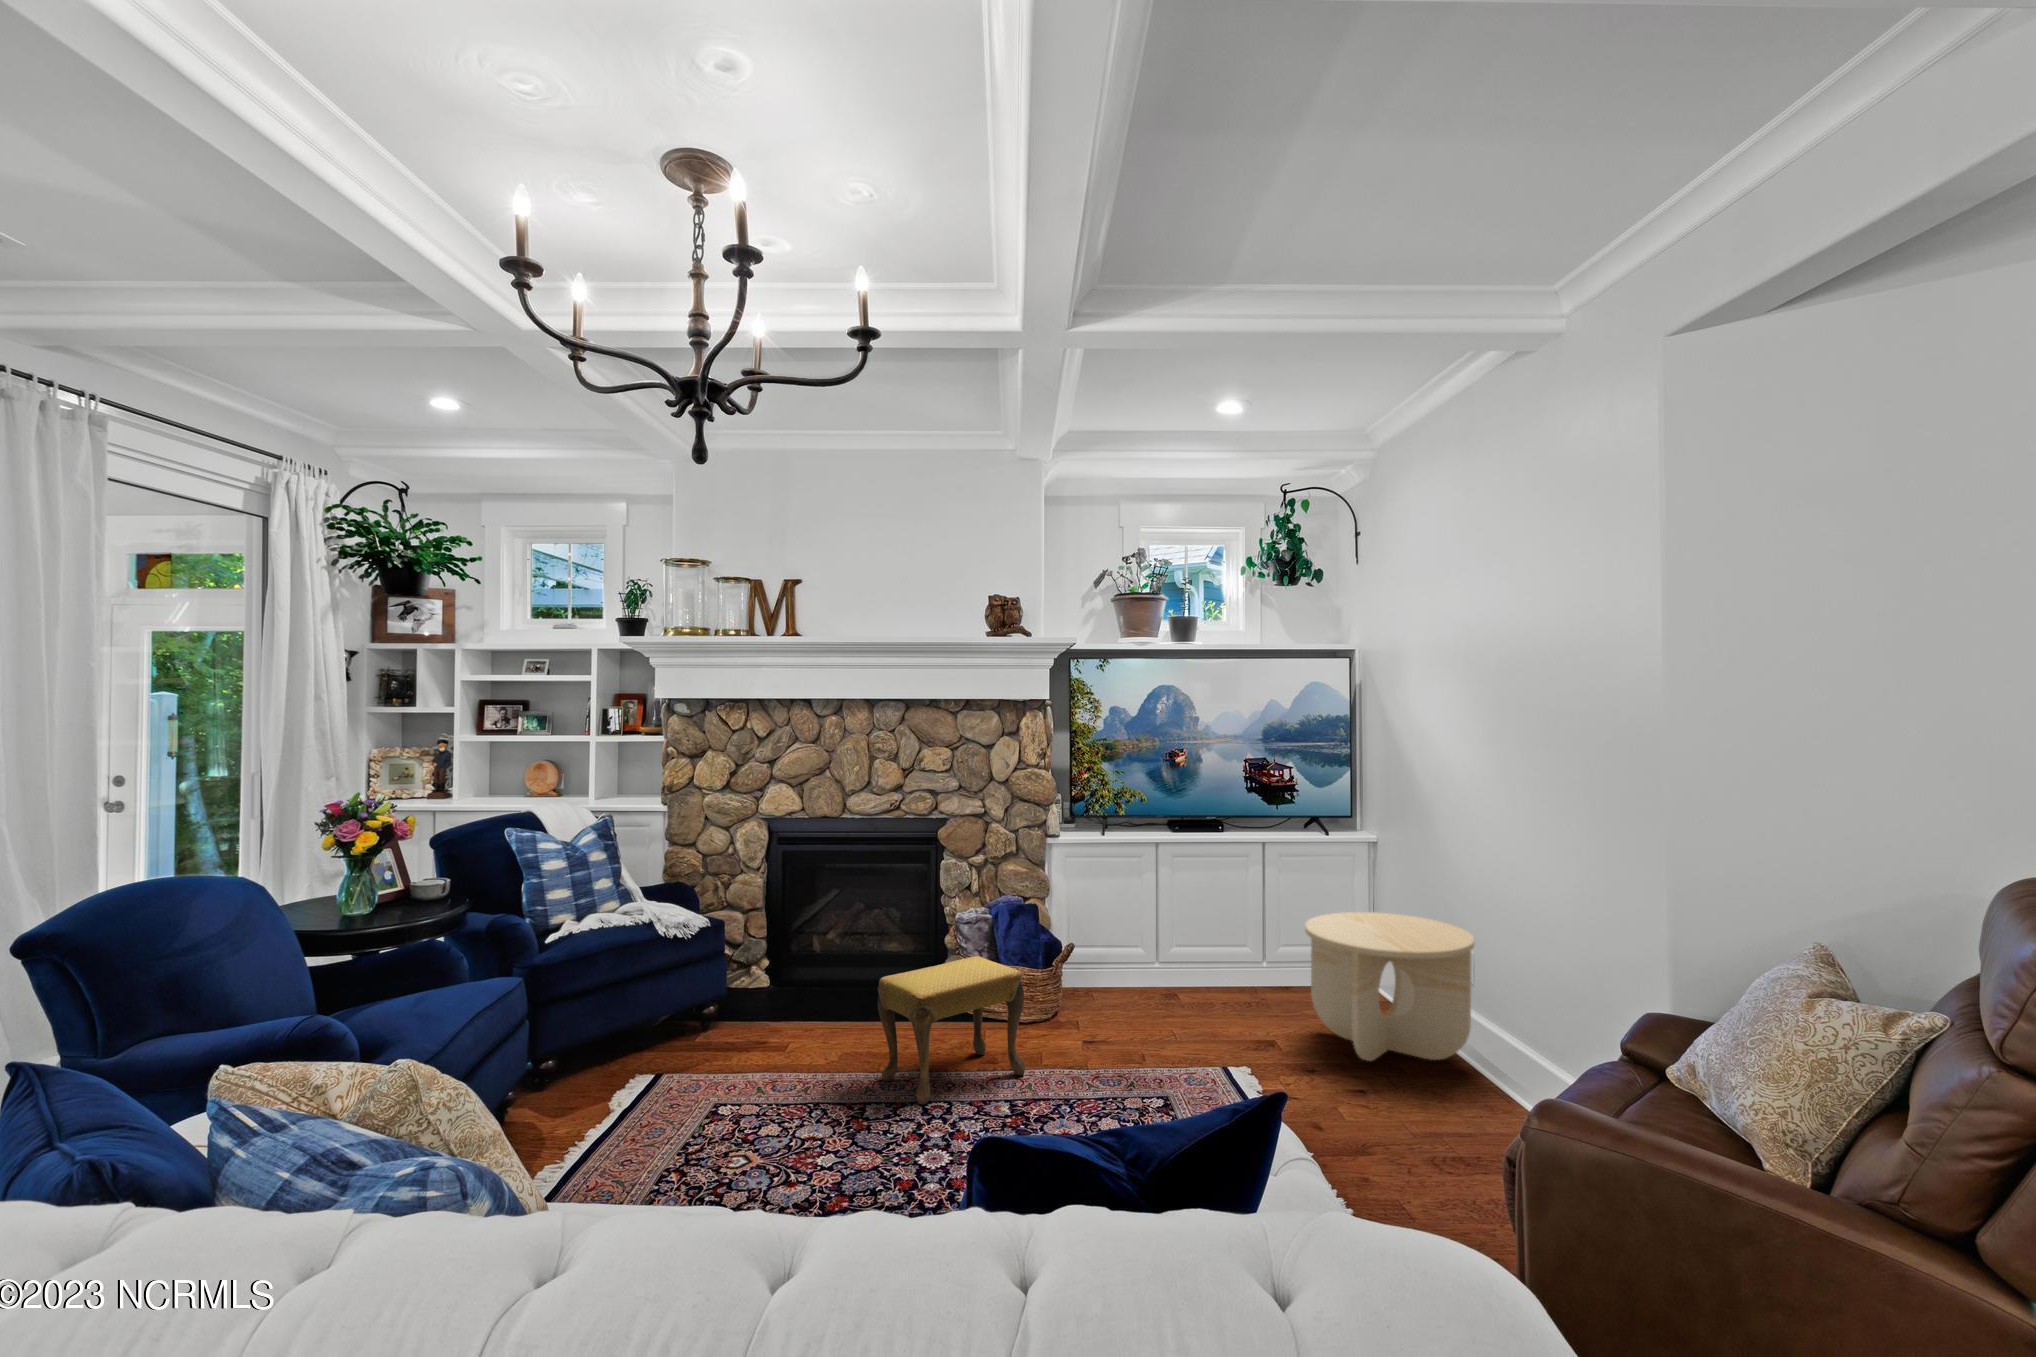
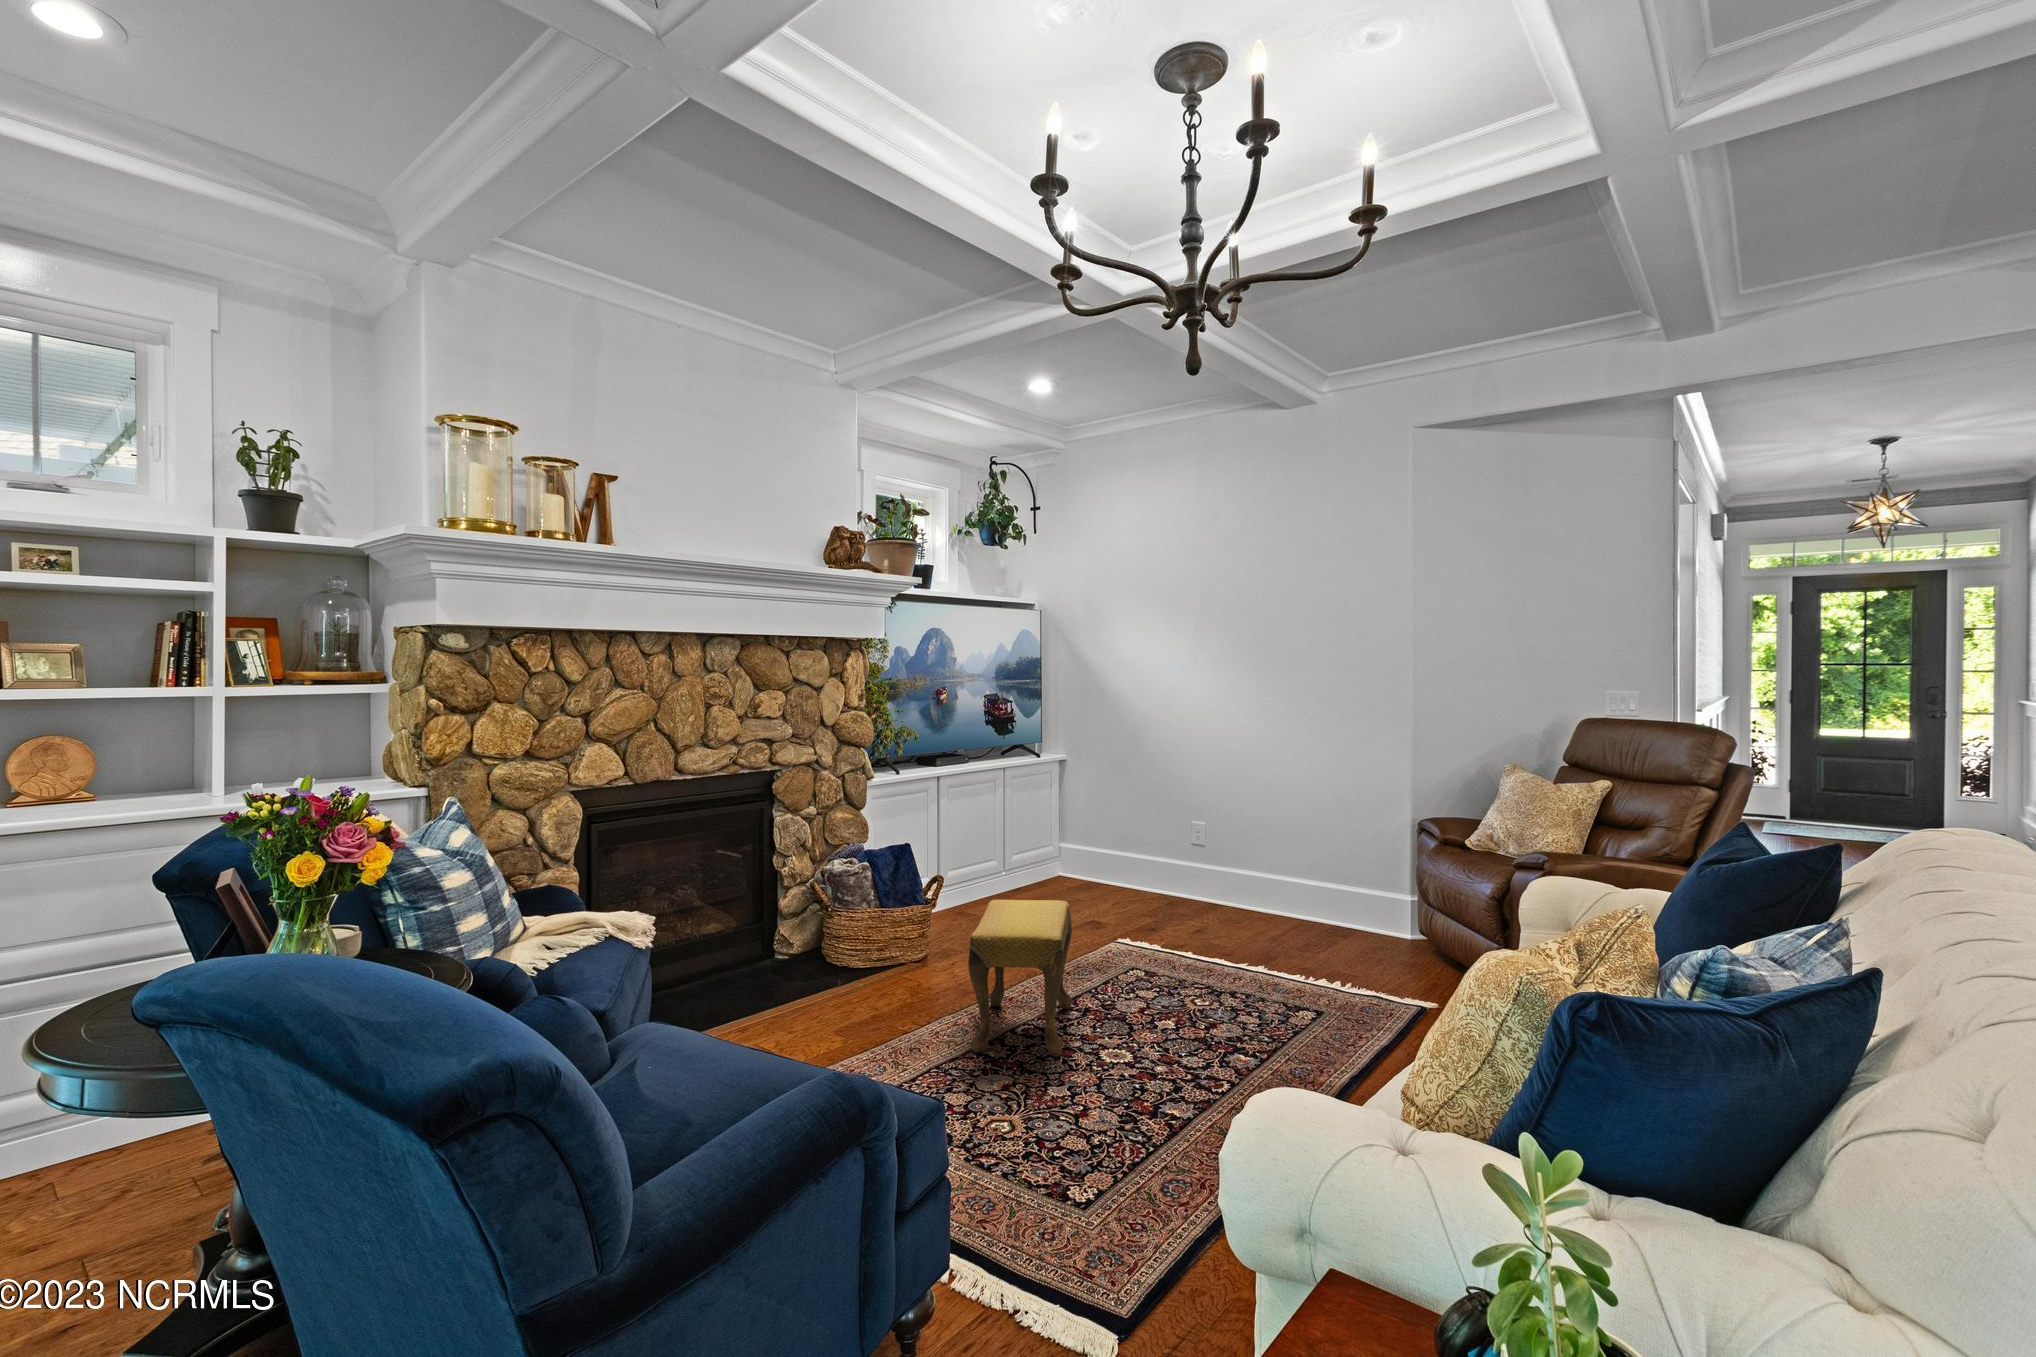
side table: present [1305,912,1474,1061] -> none [1154,811,1288,928]

